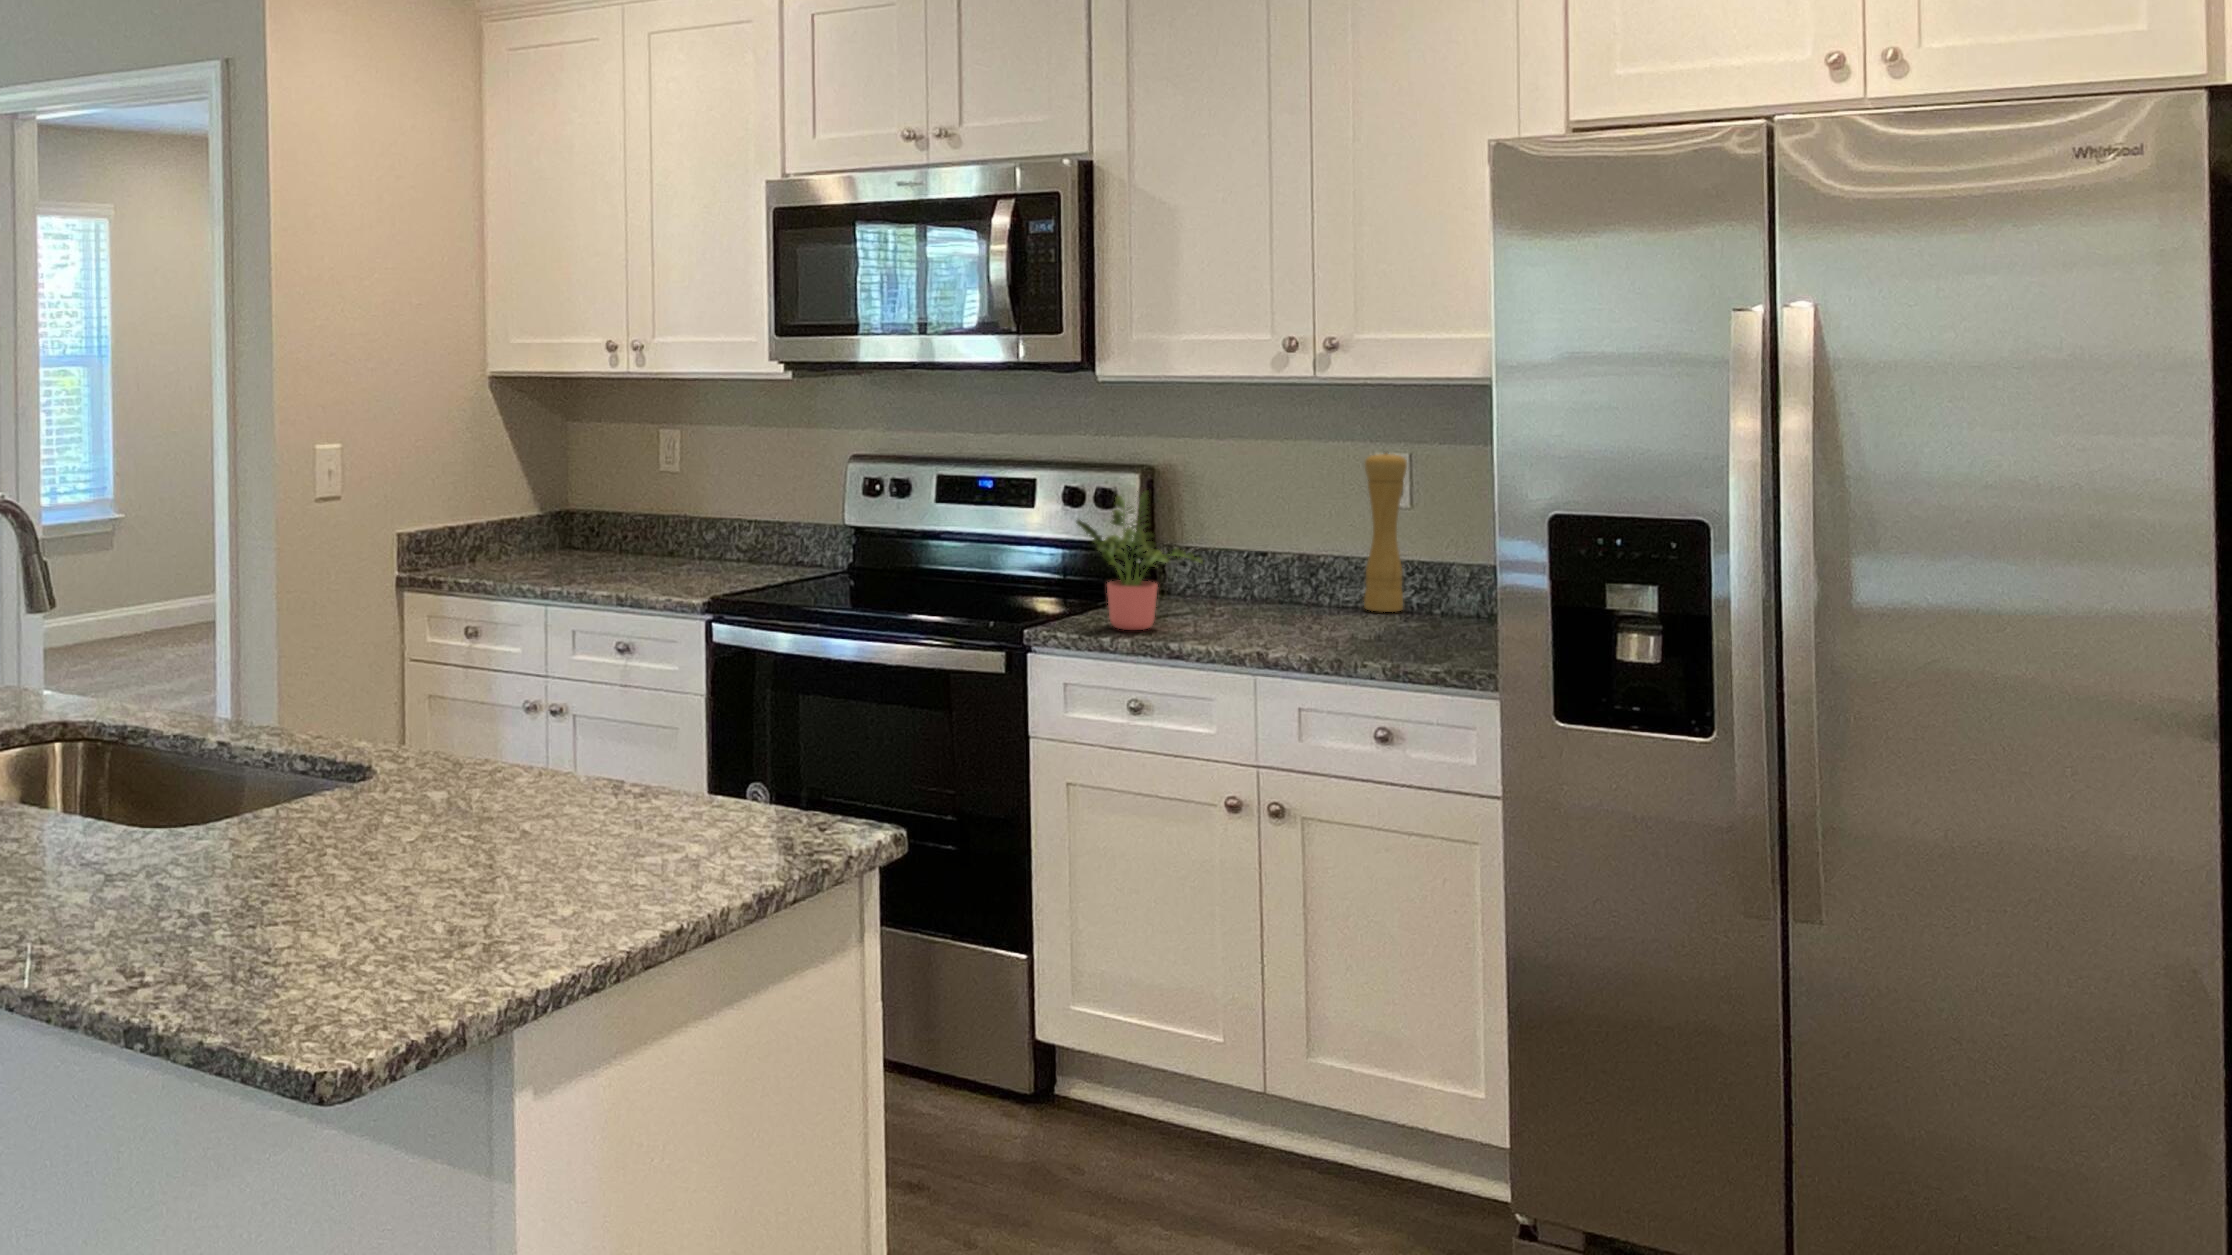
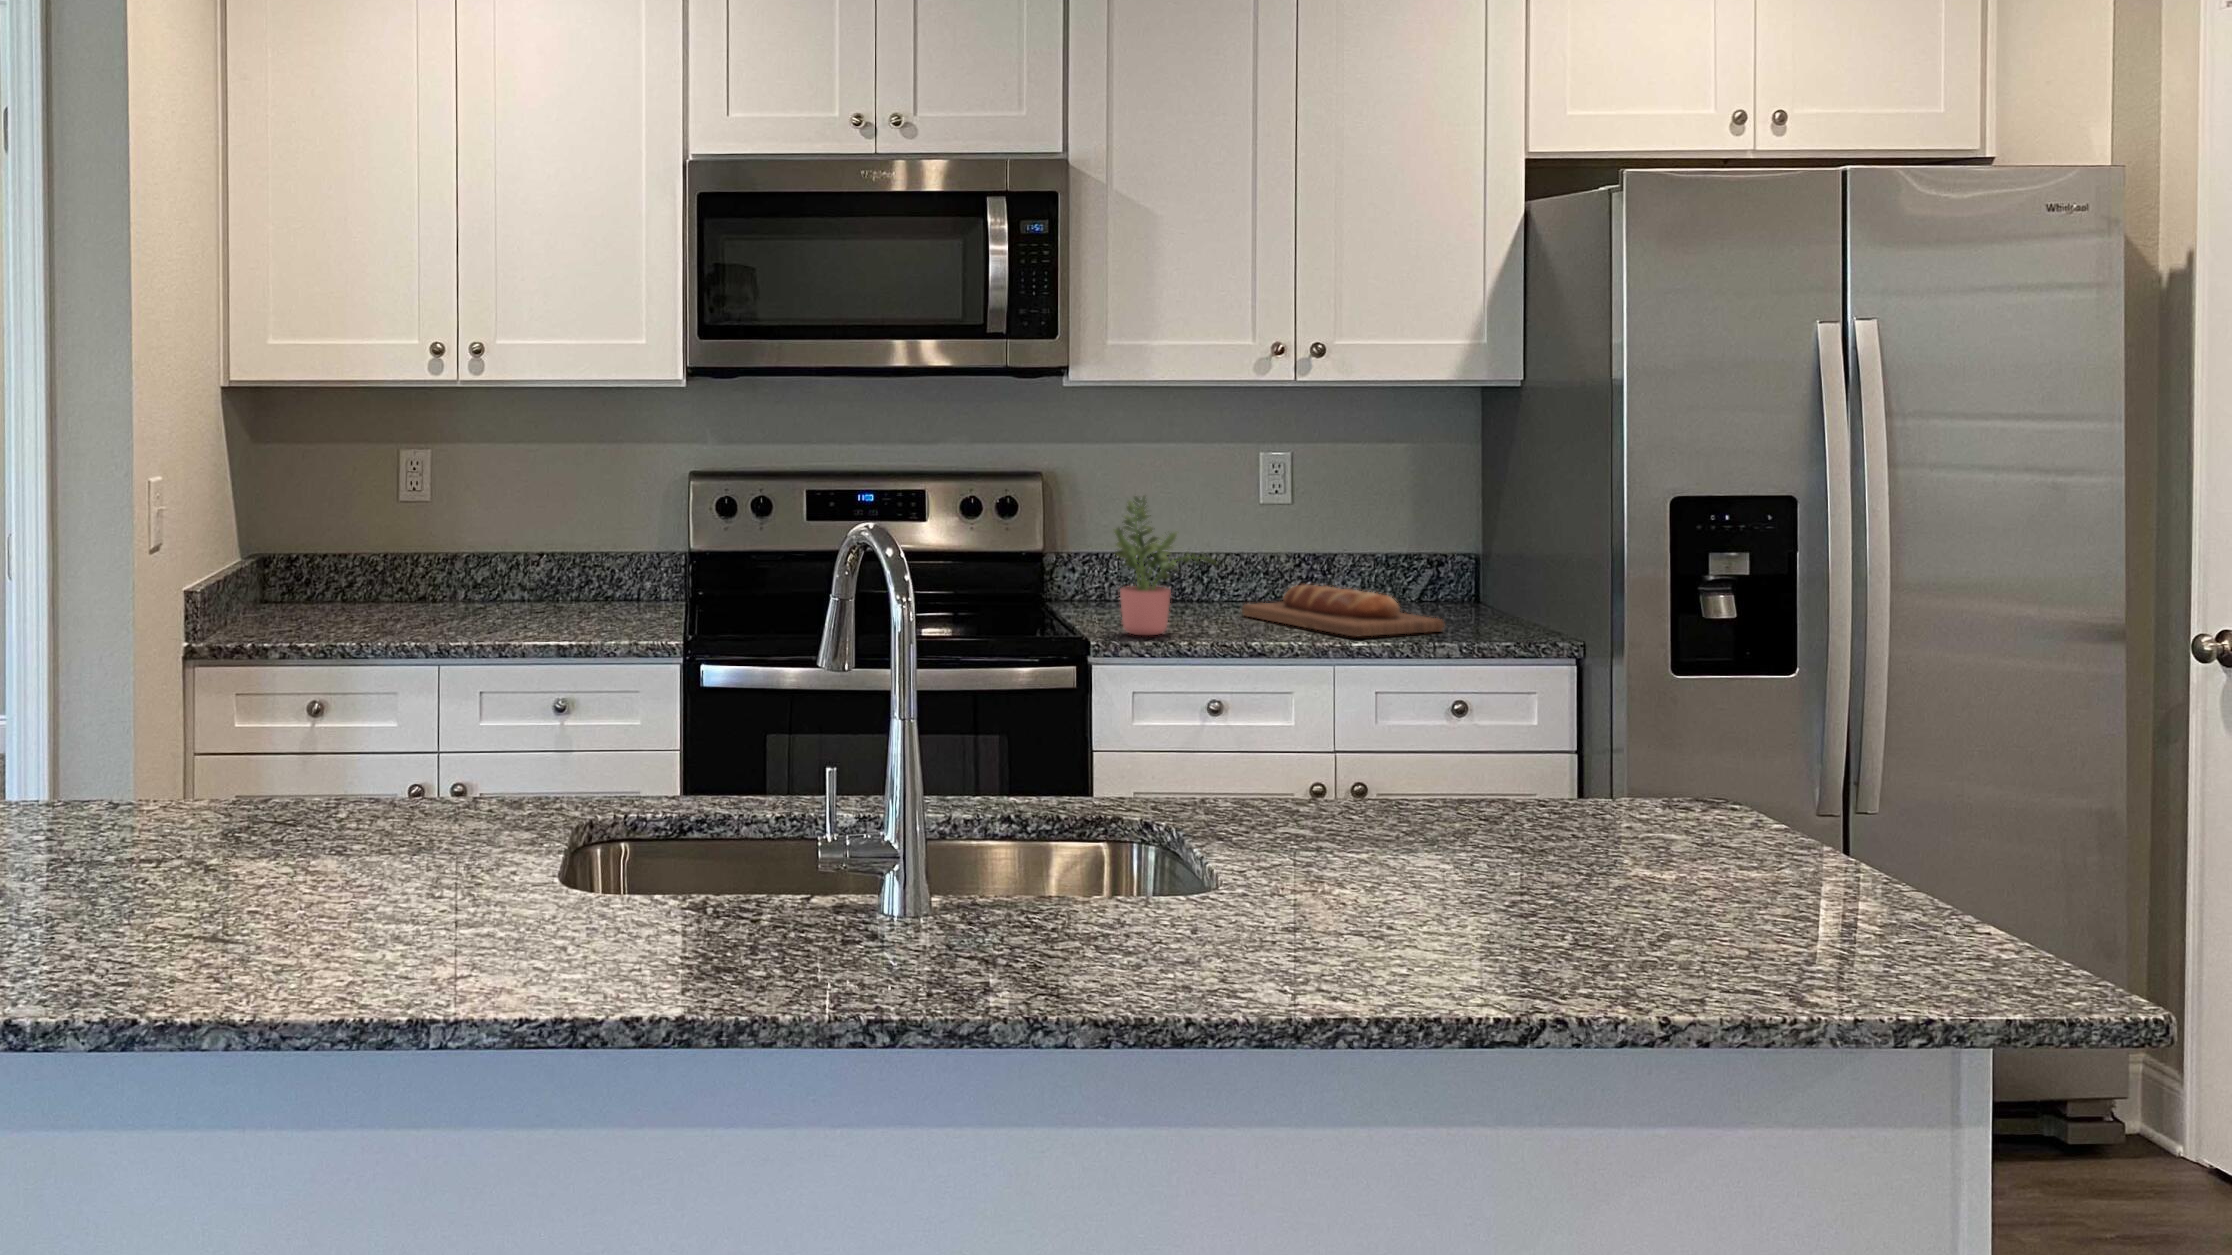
pepper mill: present [1364,452,1407,612] -> none [1257,452,1297,603]
bread loaf: none [1293,592,1433,653] -> present [1242,585,1444,636]

